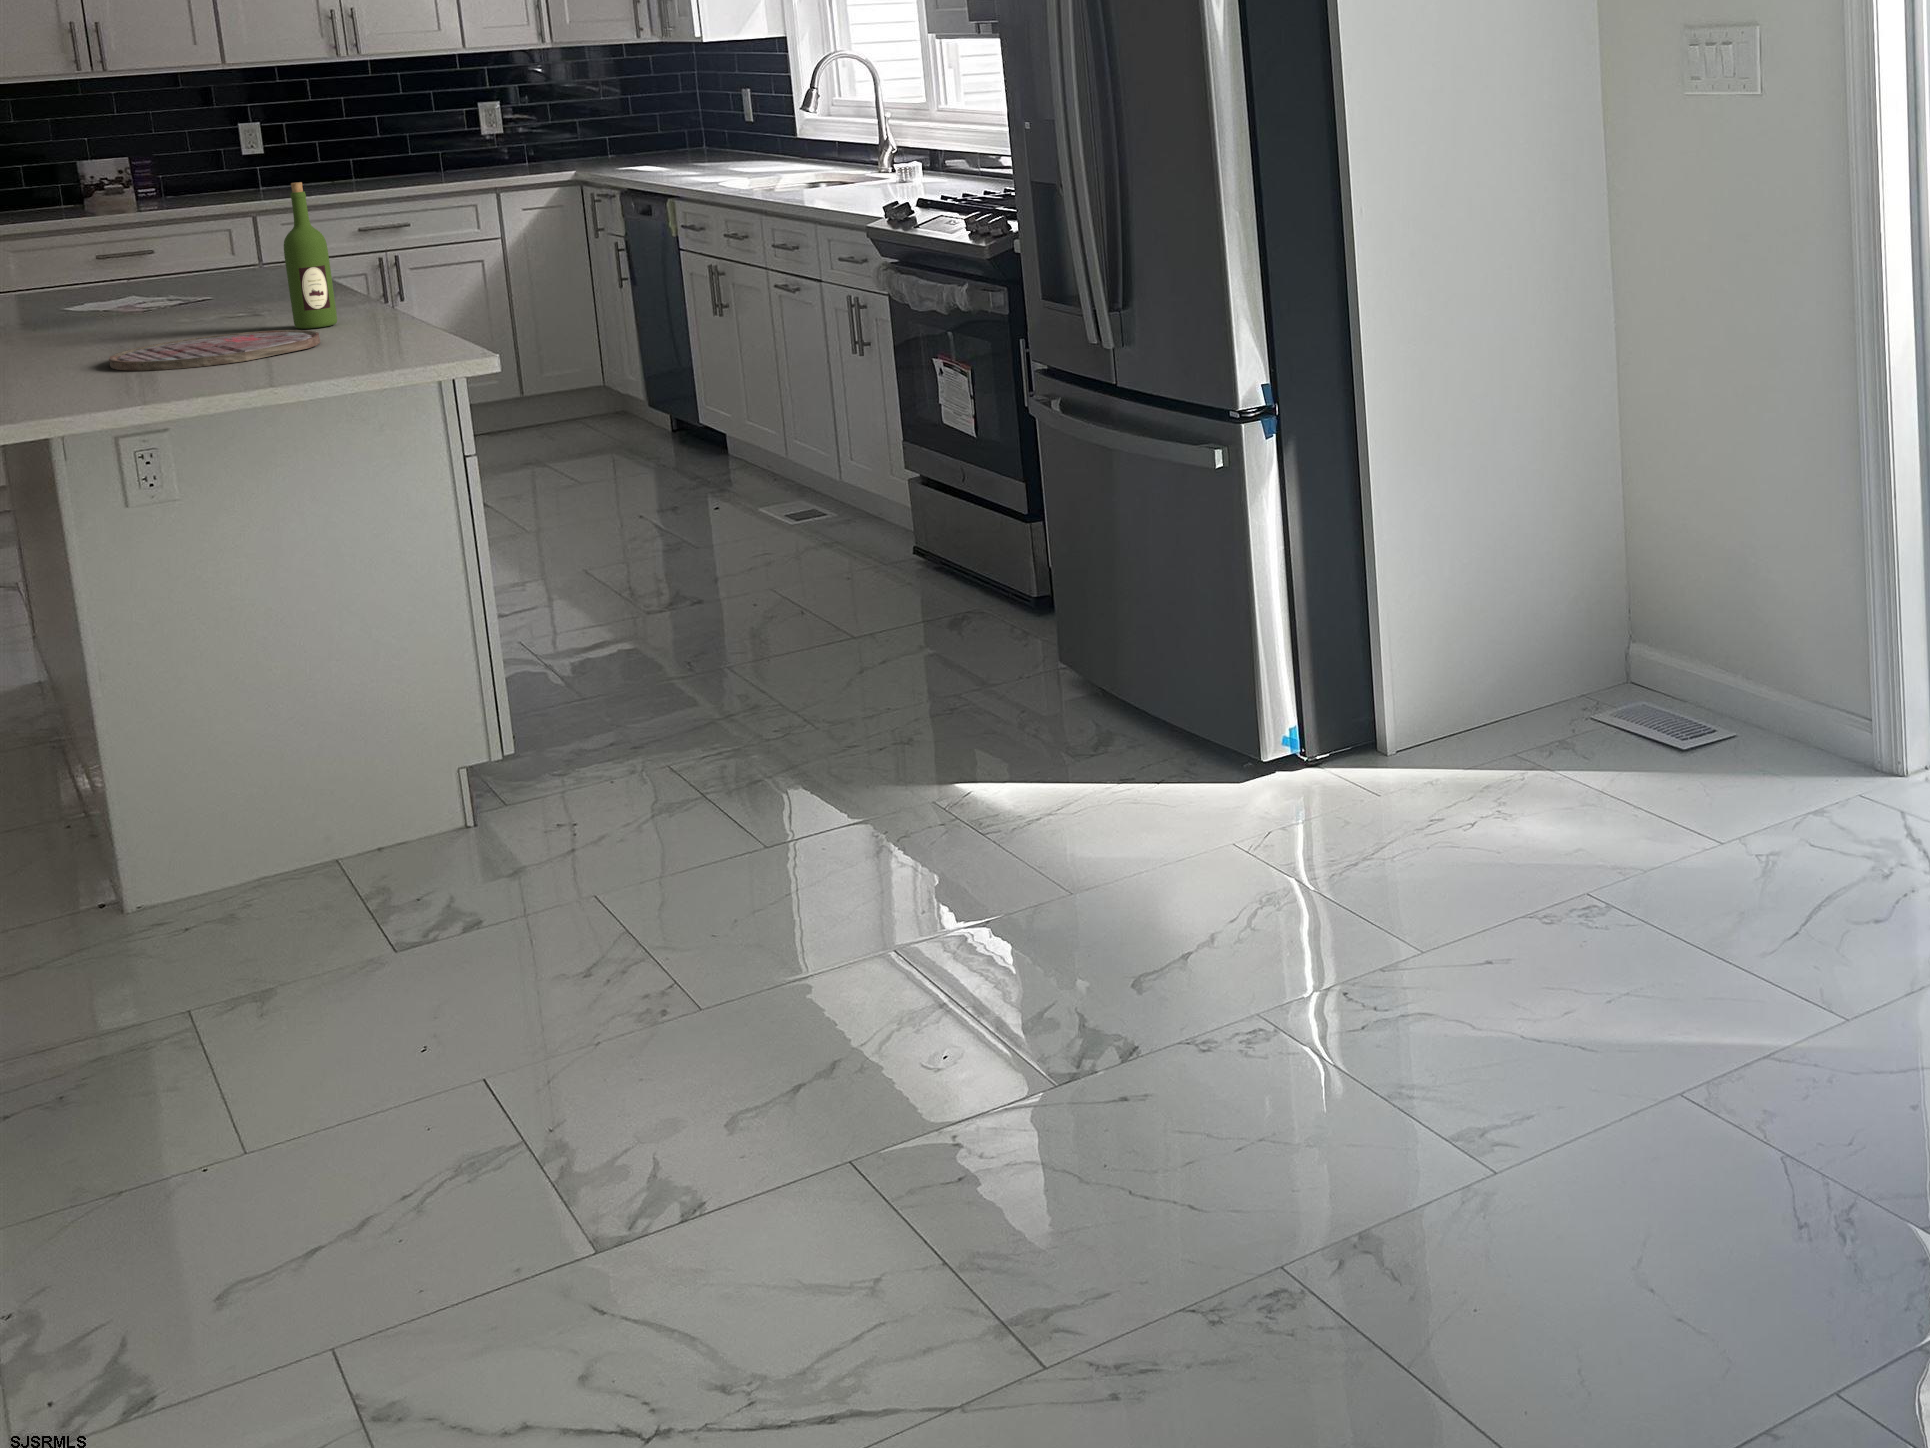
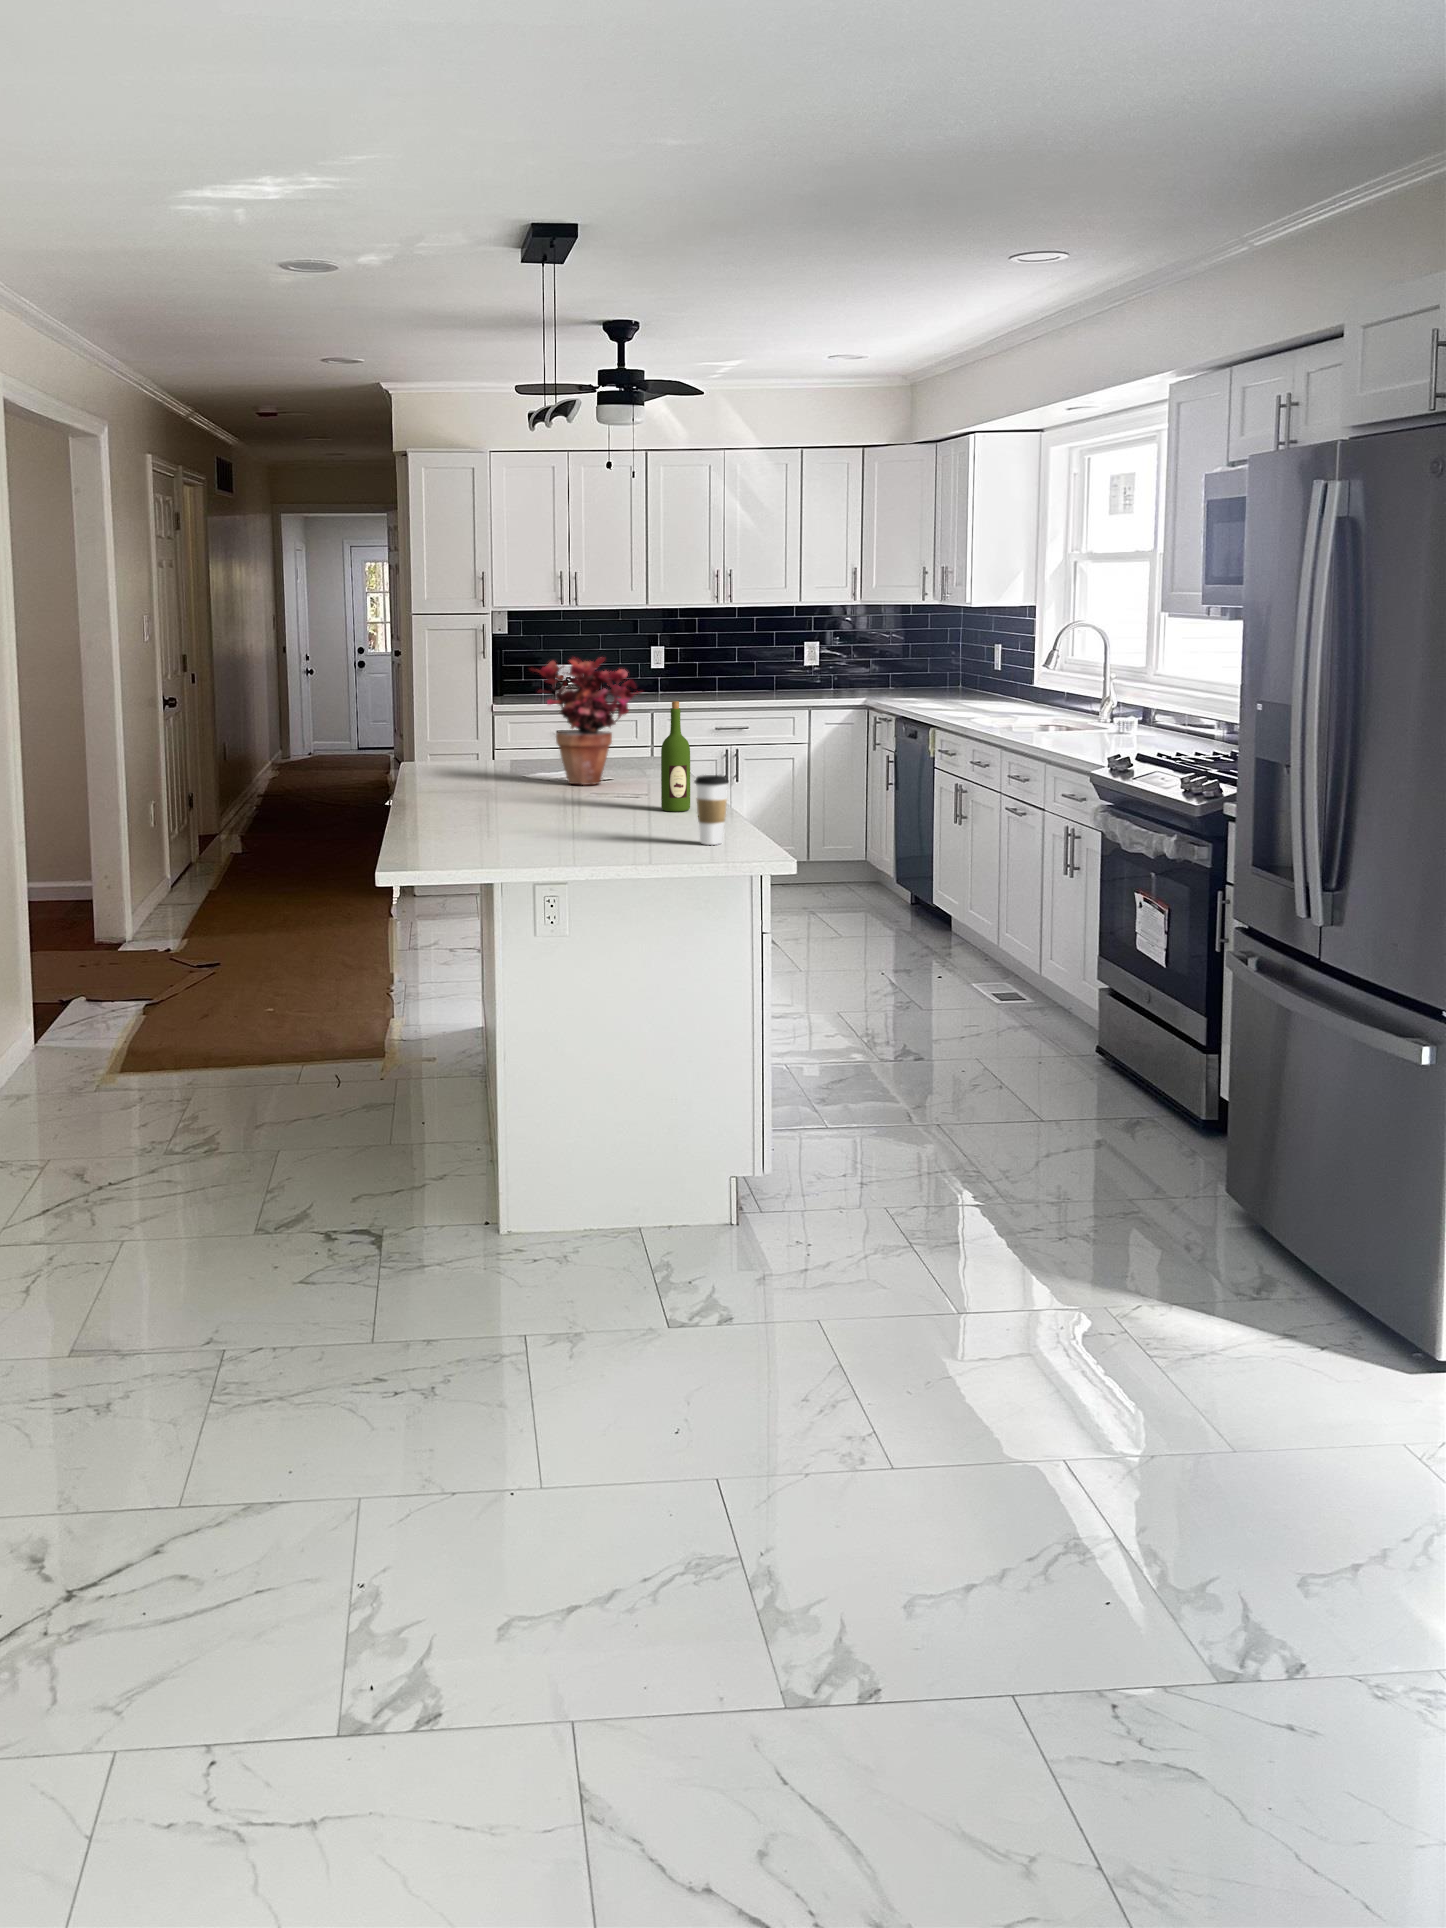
potted plant: none [51,135,244,315] -> present [531,657,639,785]
coffee cup: none [340,267,392,357] -> present [695,775,729,845]
cutting board: present [109,330,320,371] -> none [540,810,676,835]

